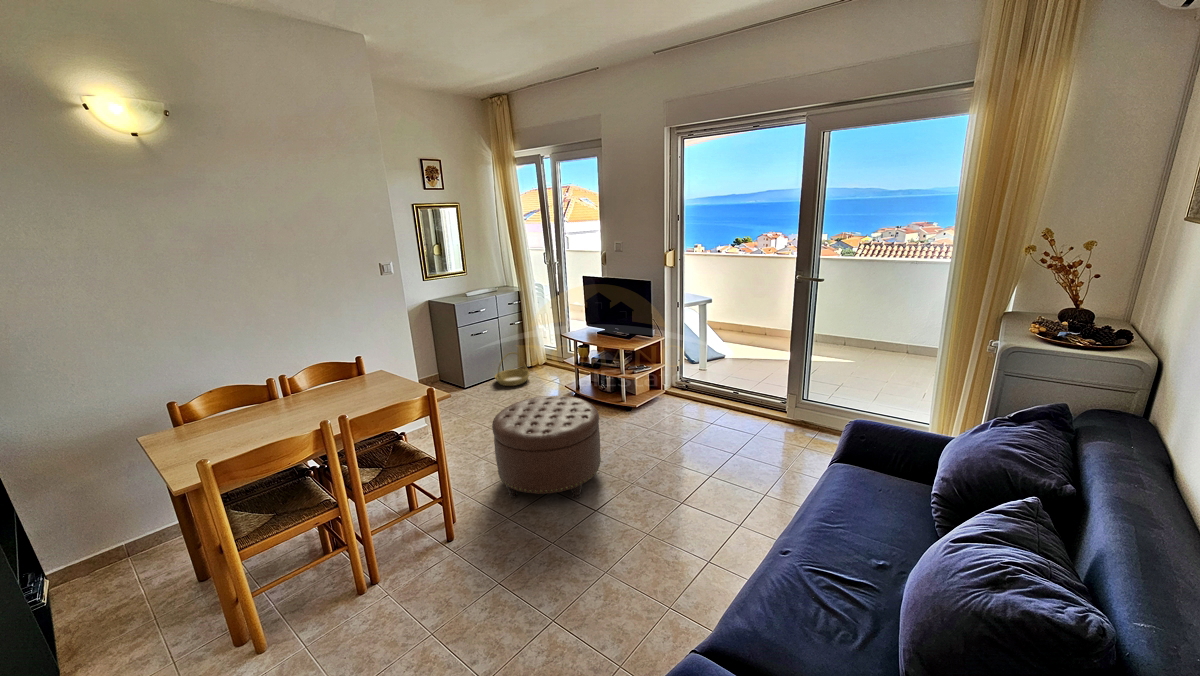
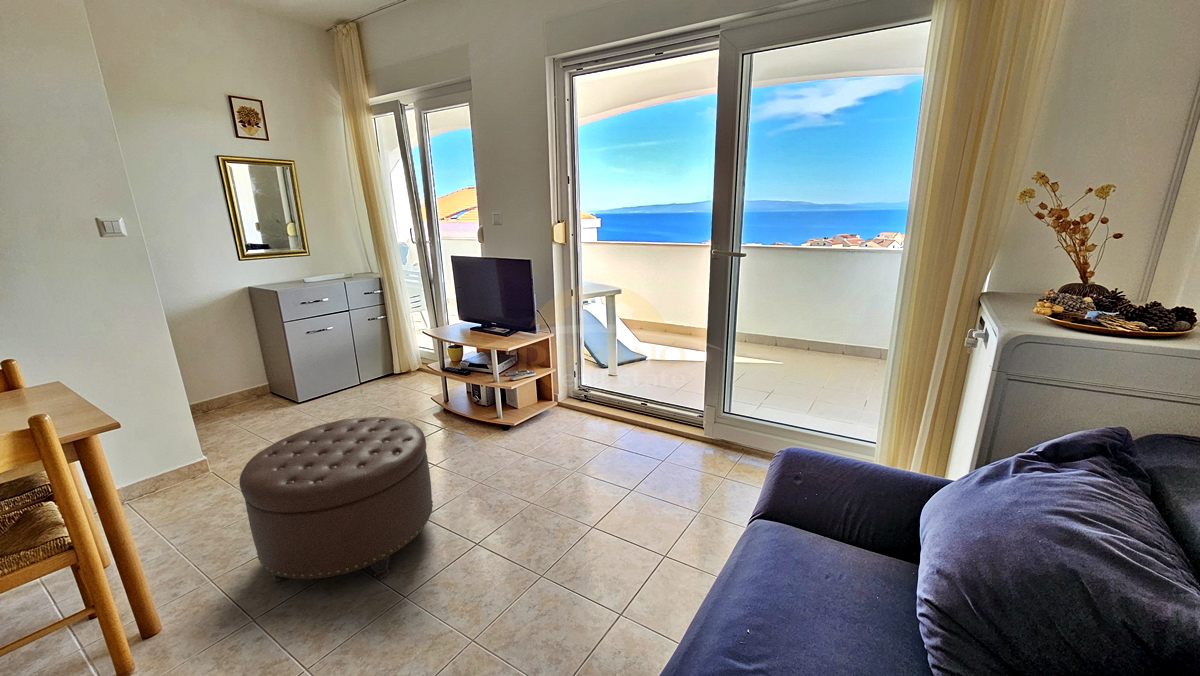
basket: present [494,352,530,386] -> none [341,356,392,400]

